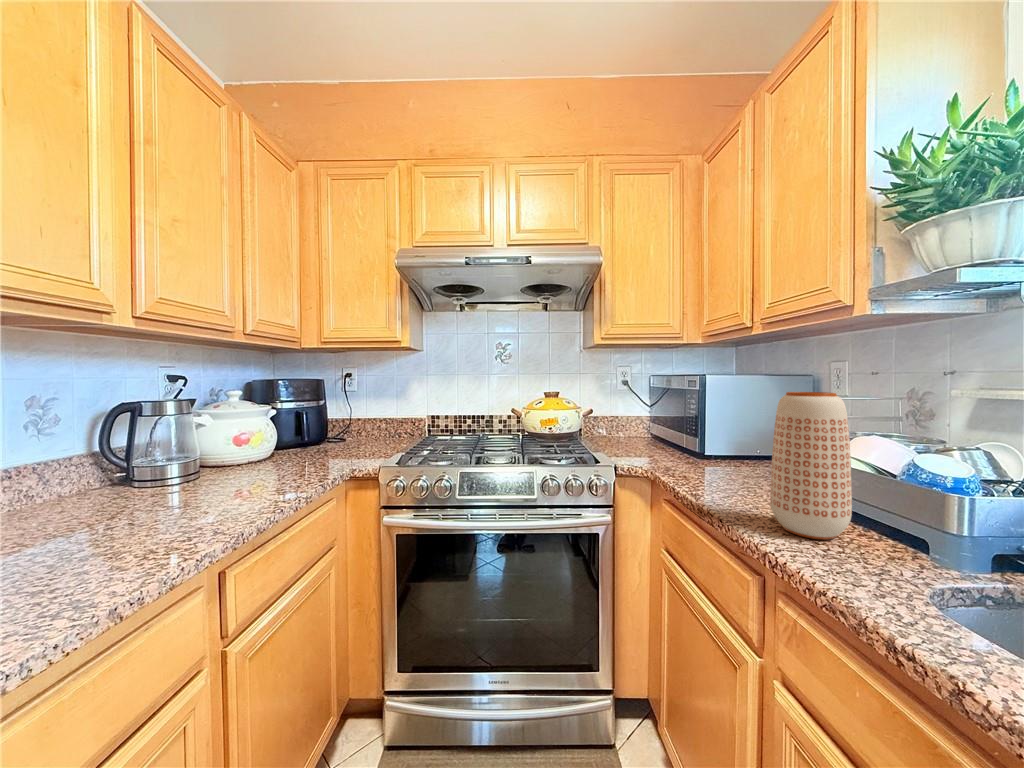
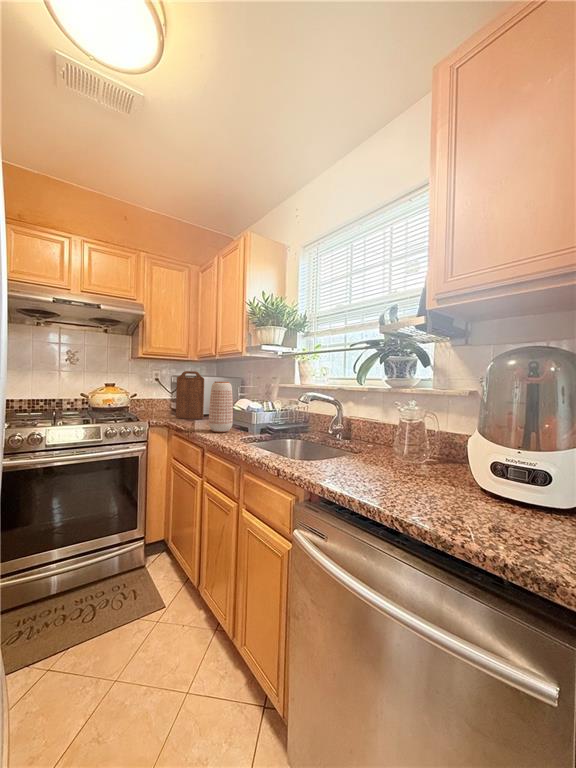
cutting board: none [665,365,728,468] -> present [176,371,204,419]

